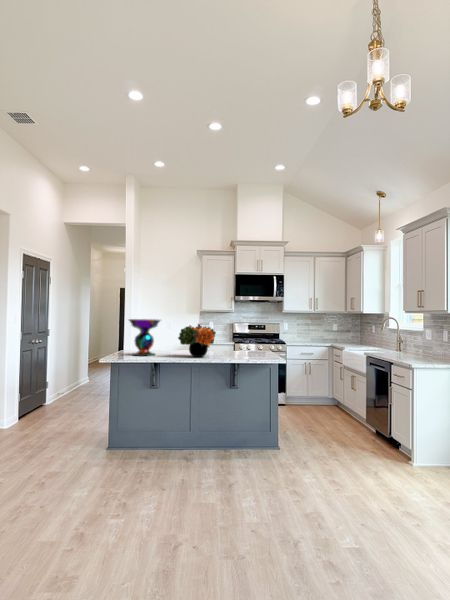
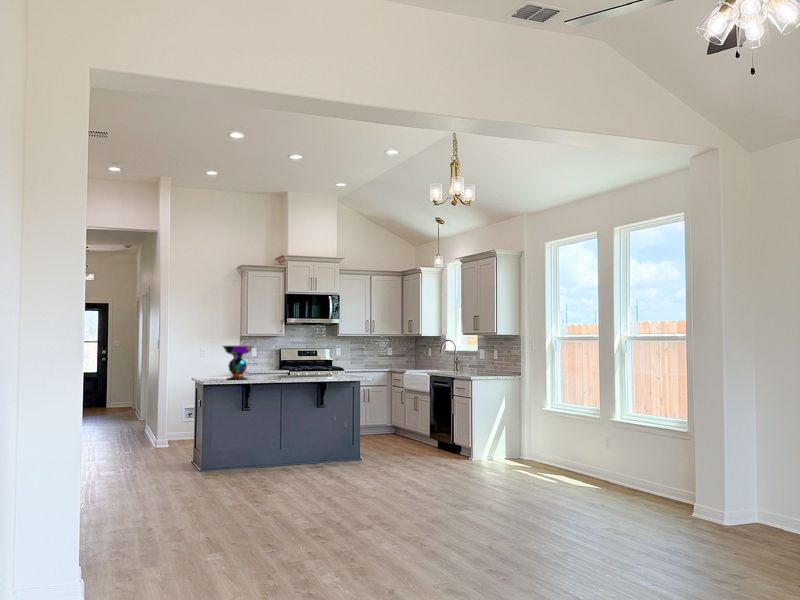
flower arrangement: present [178,324,216,357] -> none [275,348,310,378]

